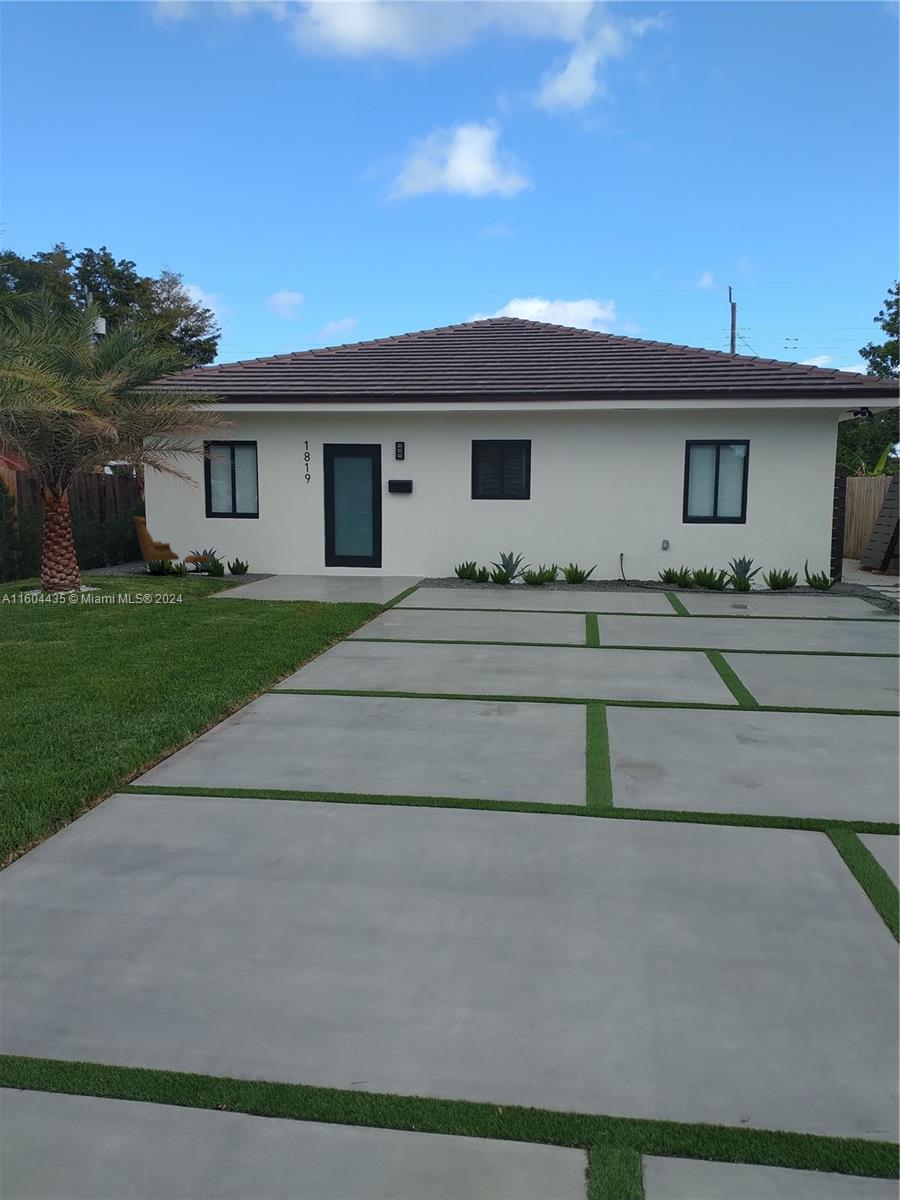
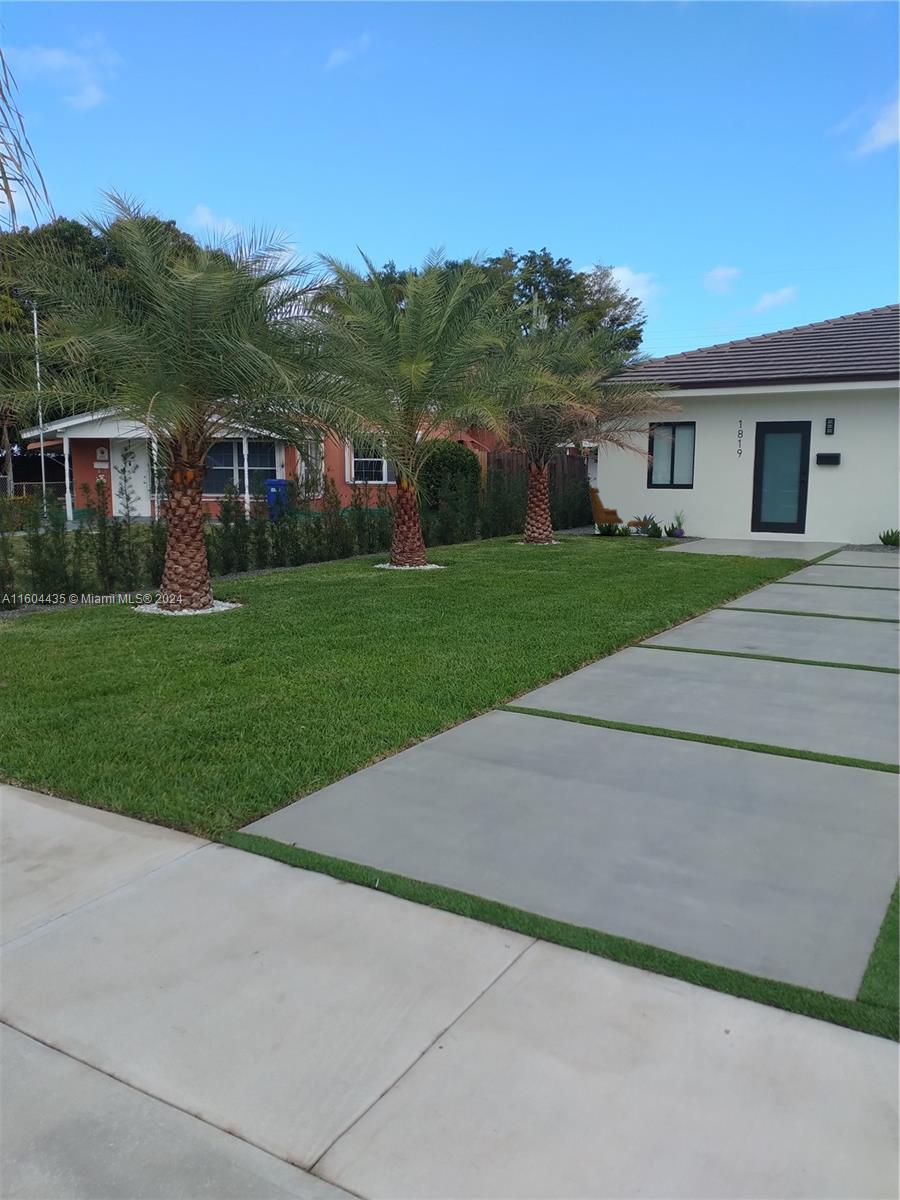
decorative plant: none [227,542,263,574] -> present [674,515,684,538]

